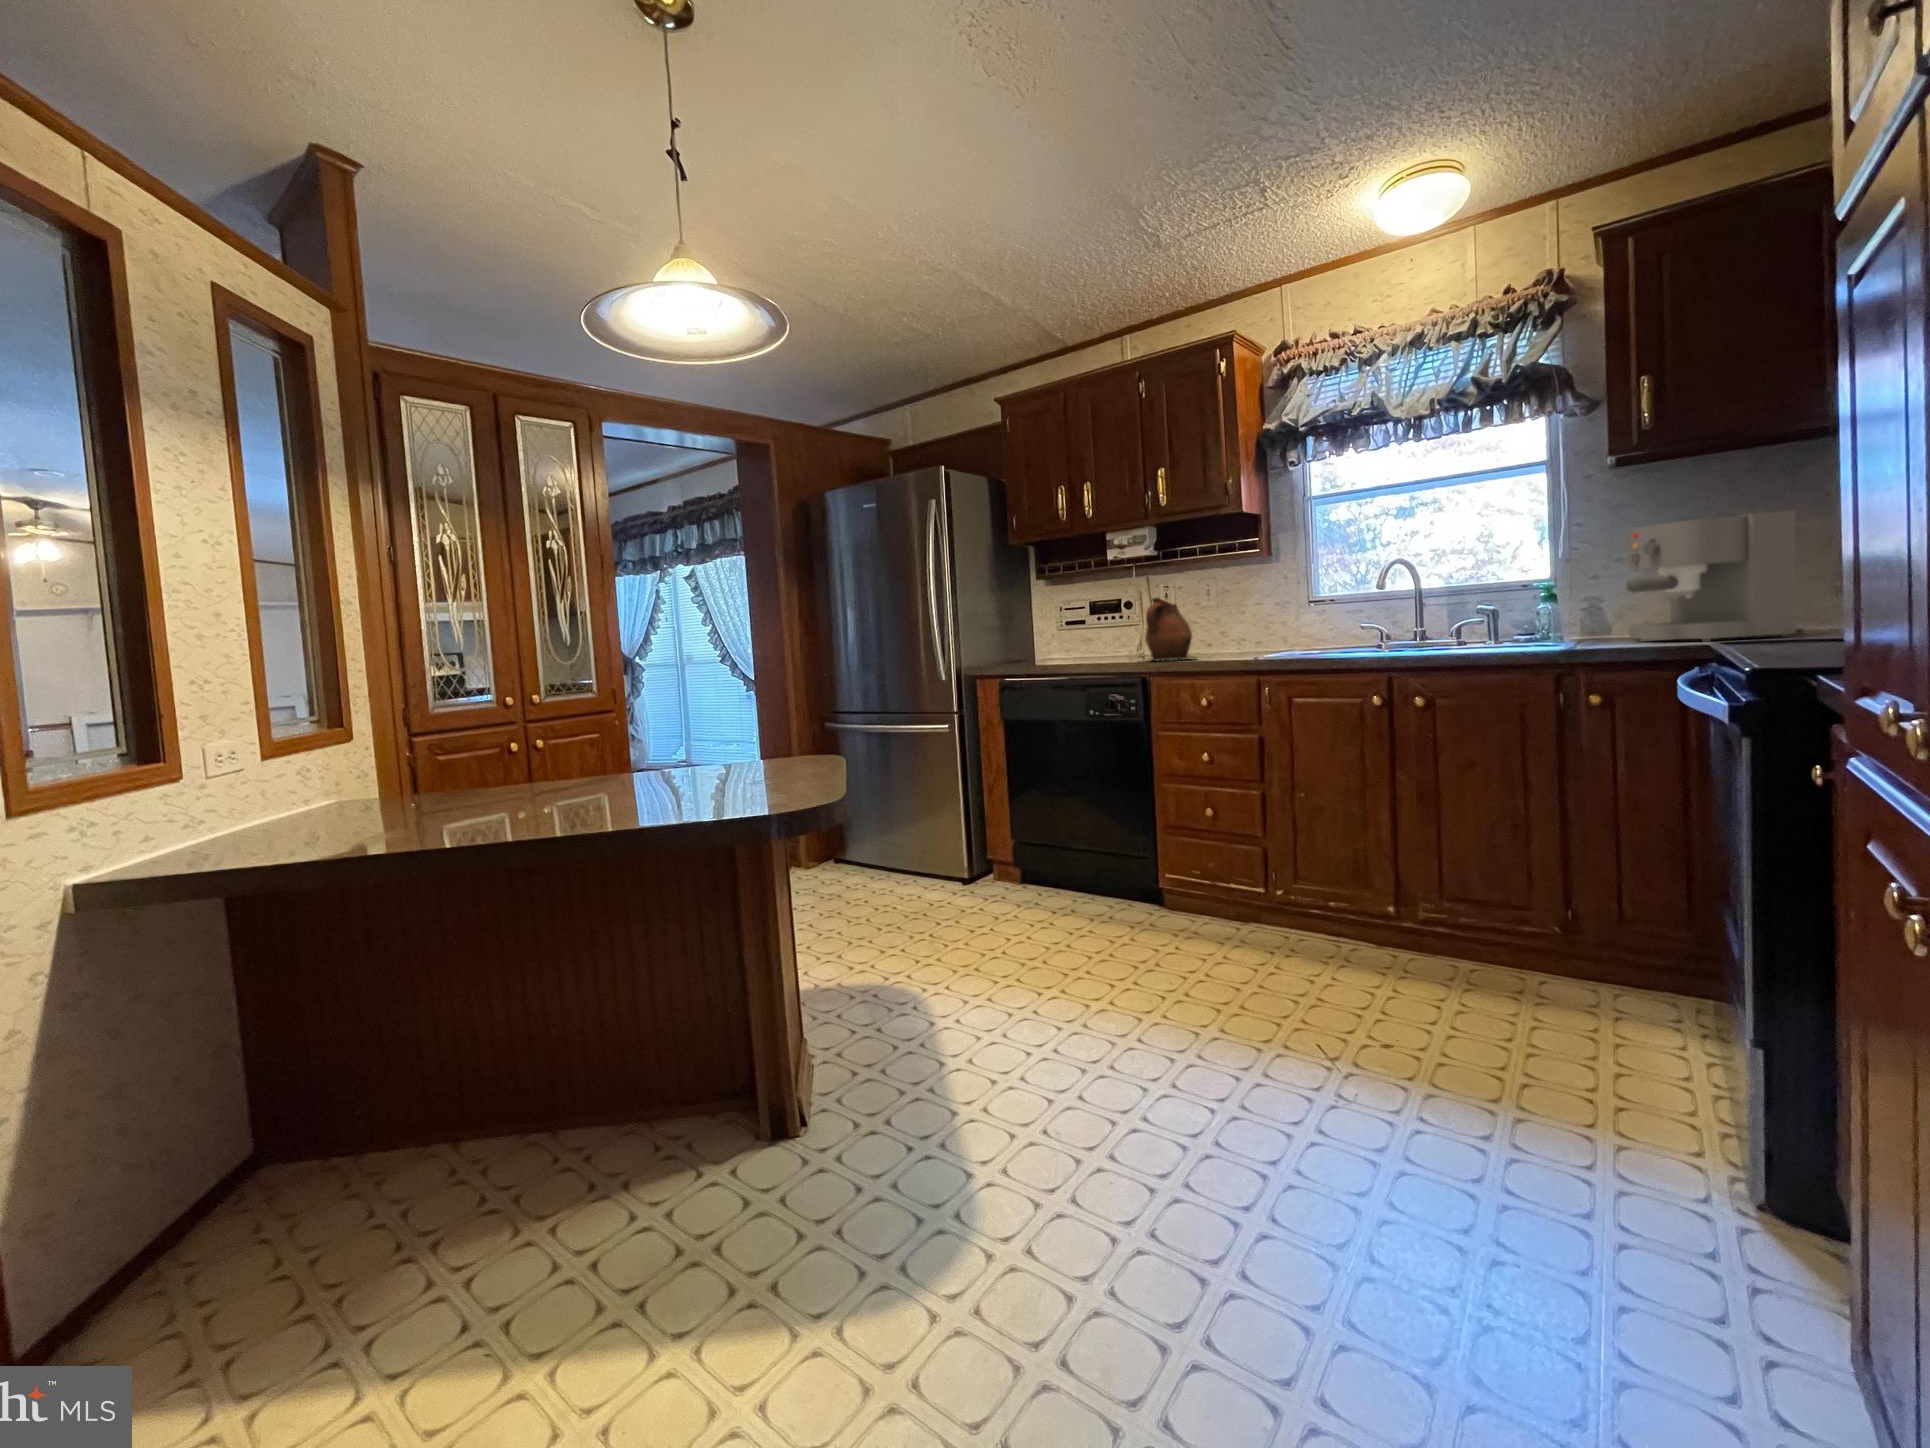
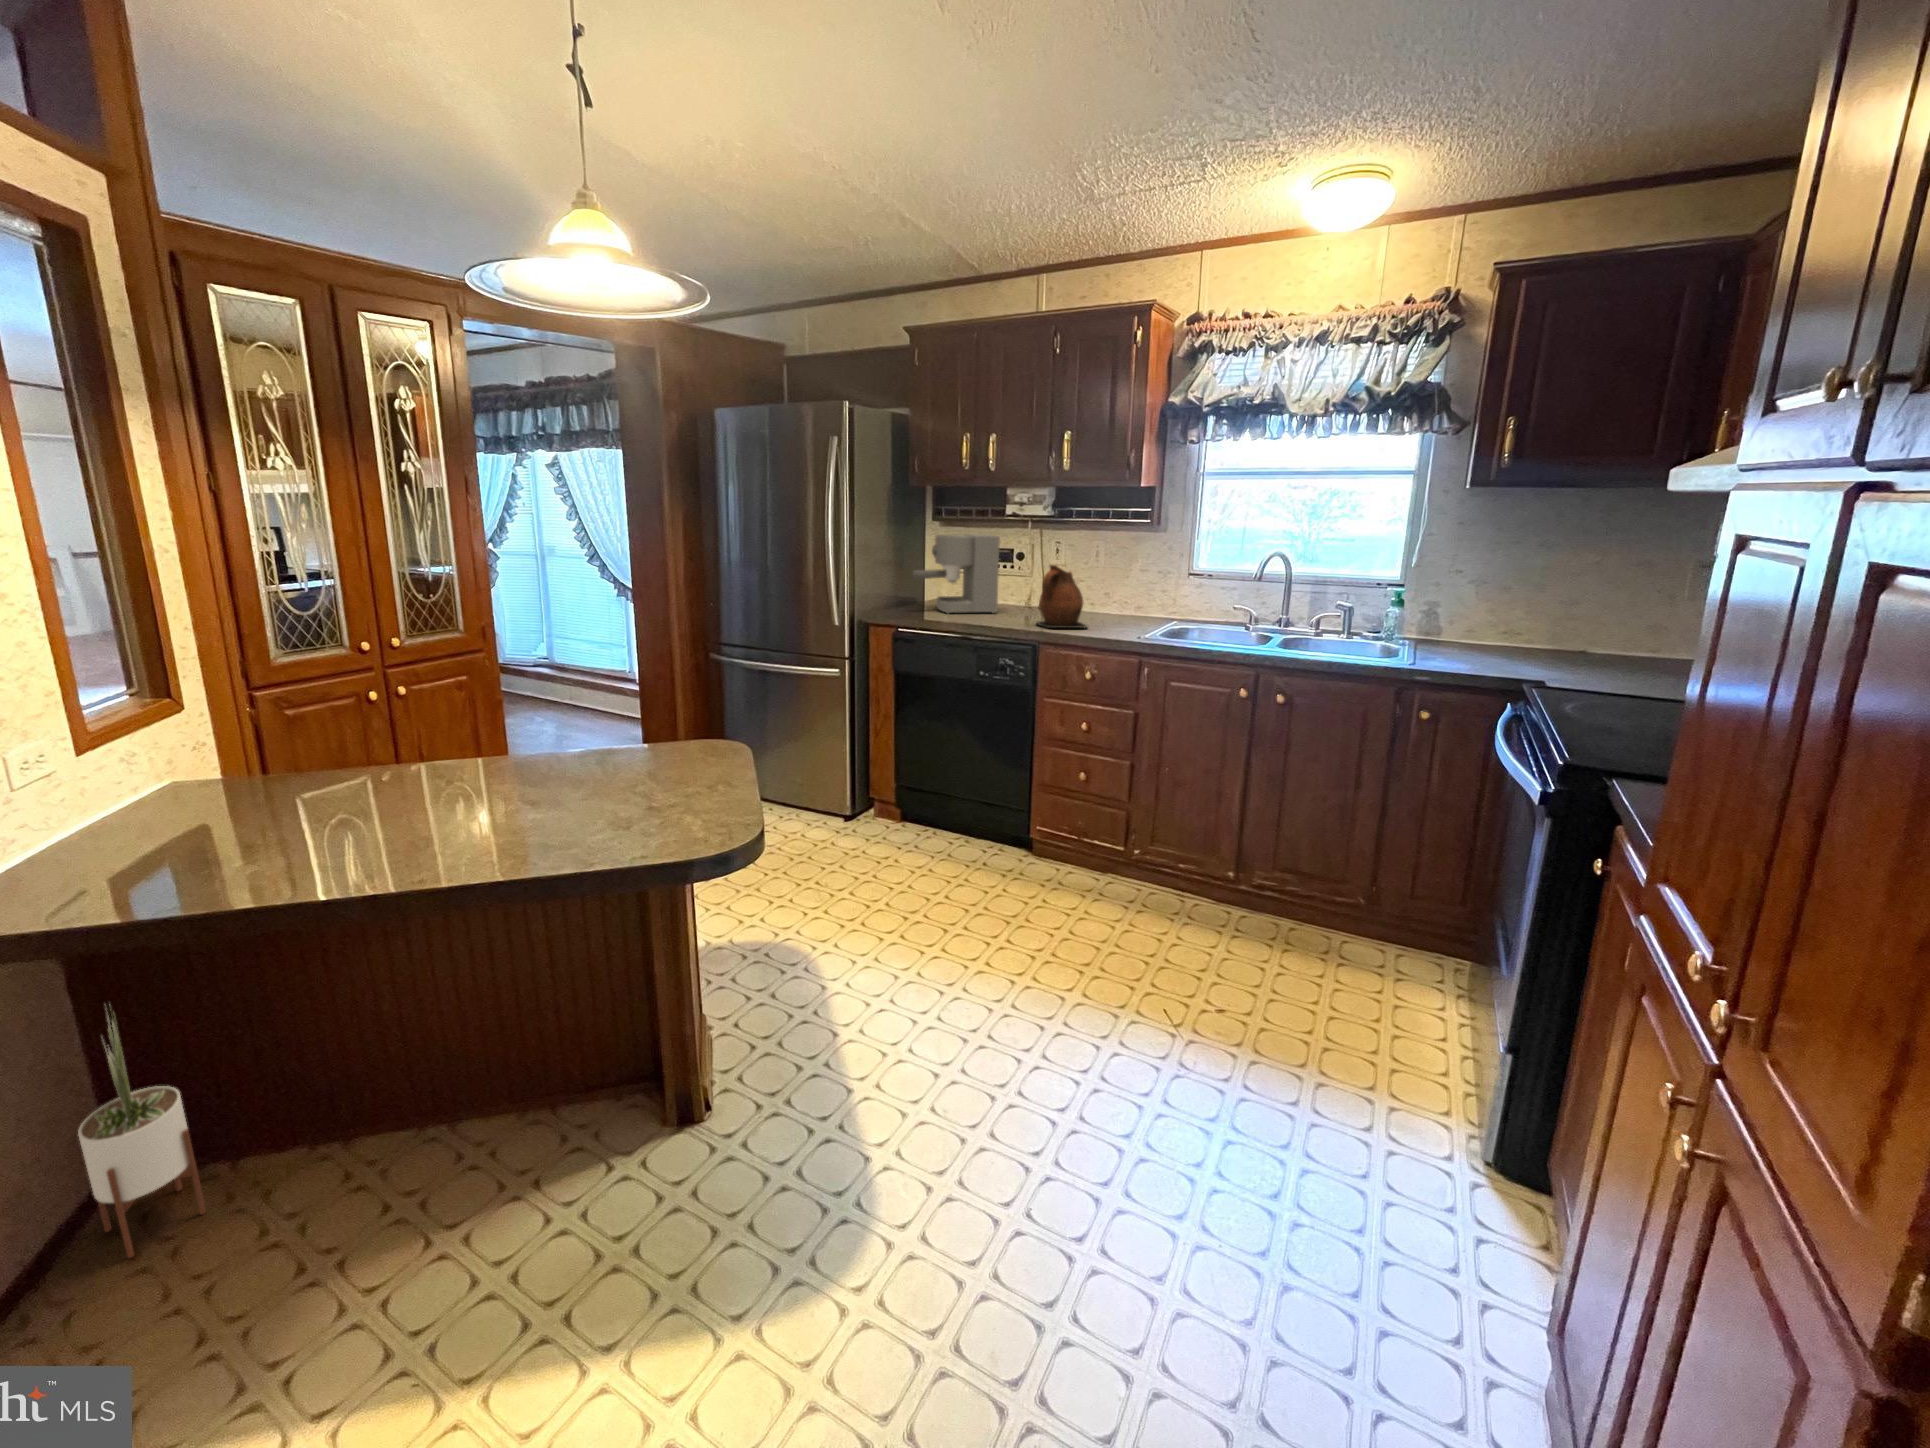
coffee maker: present [1626,511,1796,642] -> present [912,534,1000,614]
potted plant: none [228,970,330,1230] -> present [78,1018,206,1258]

